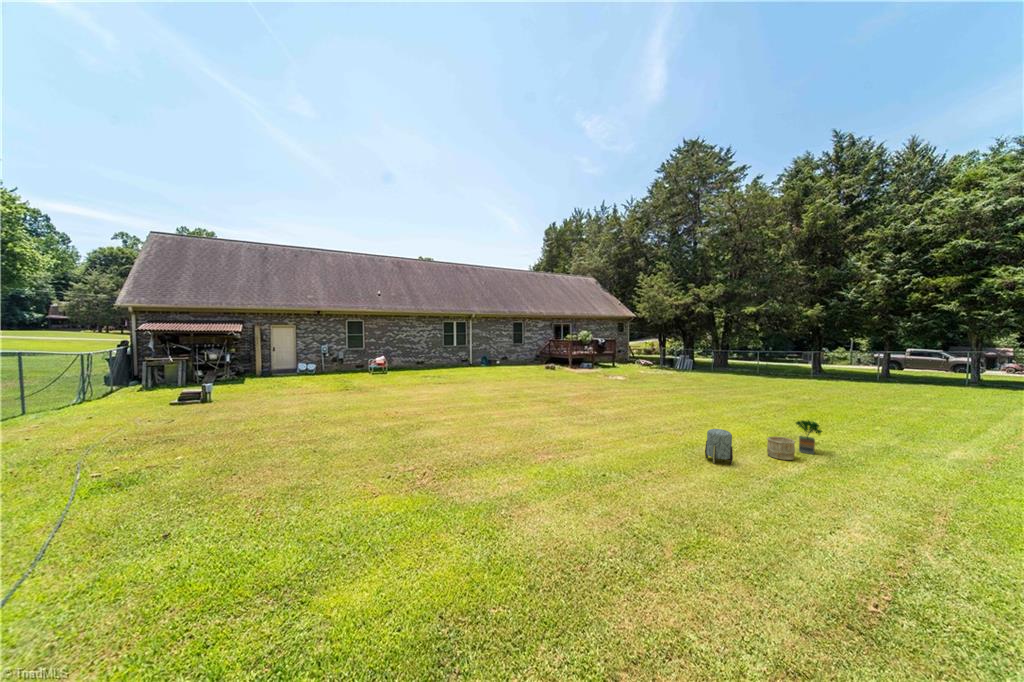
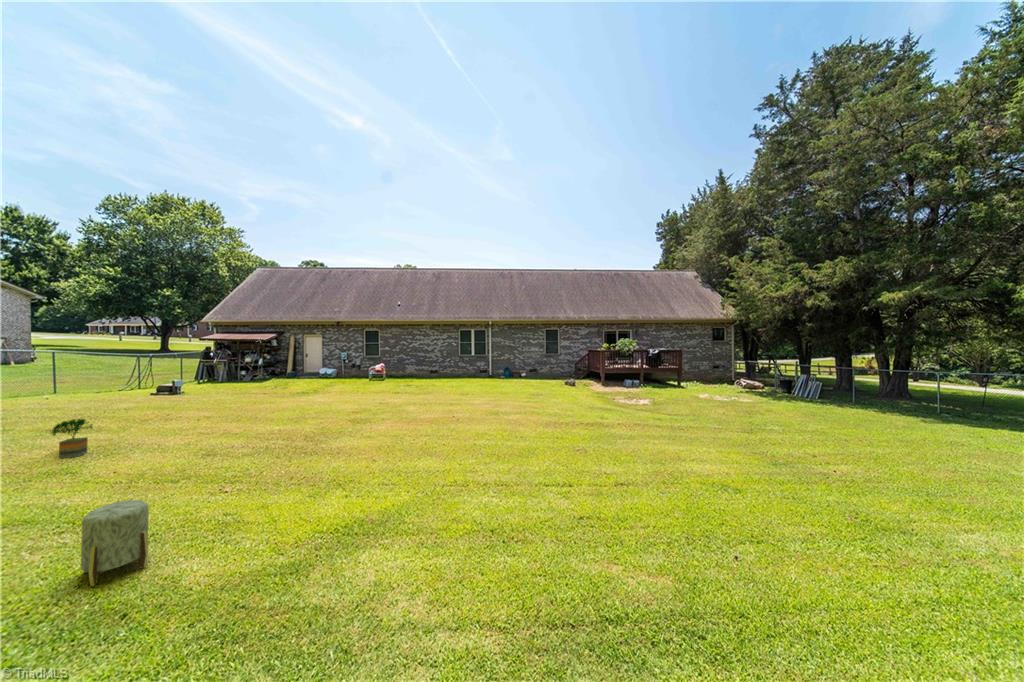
potted tree: present [796,420,822,454] -> present [51,419,93,458]
wooden bucket: present [767,436,795,460] -> none [191,546,263,624]

